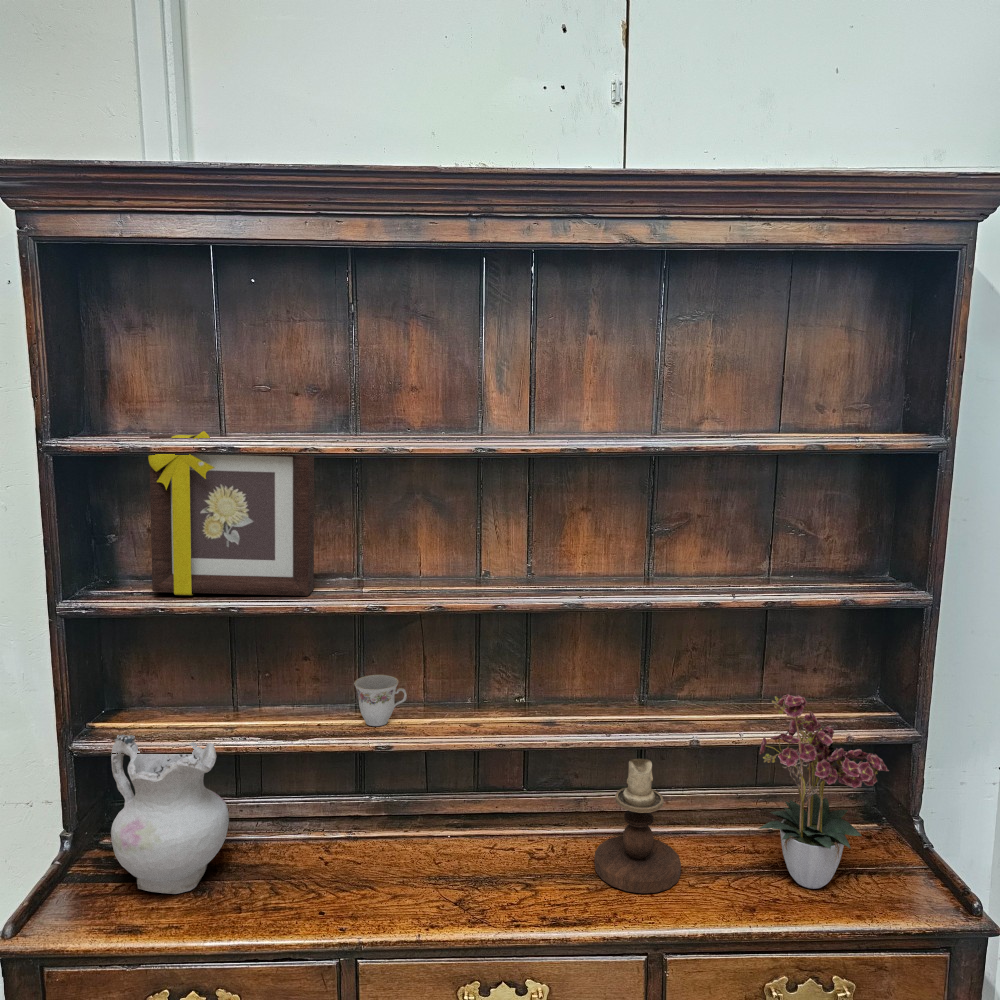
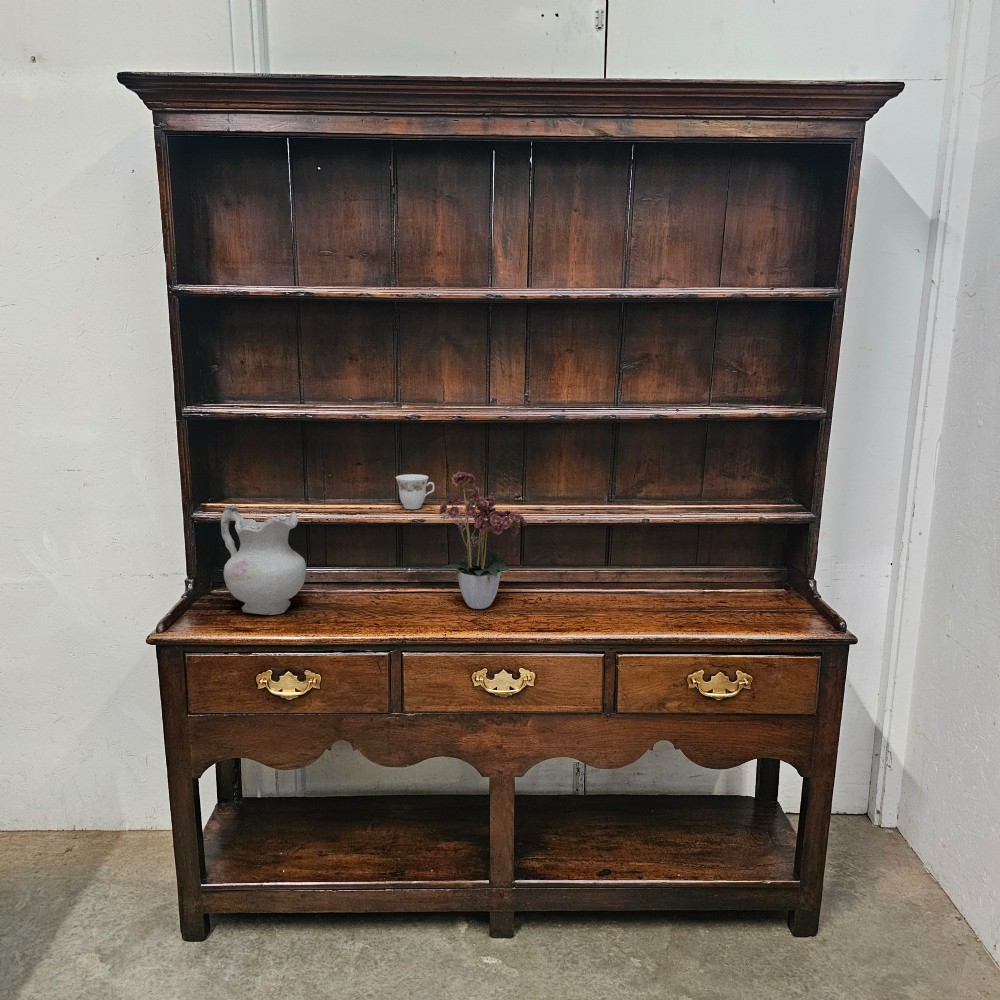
picture frame: present [148,431,314,596] -> none [245,282,366,408]
flower arrangement: present [759,694,889,889] -> present [439,472,527,609]
candlestick: present [595,759,681,893] -> none [572,528,634,618]

